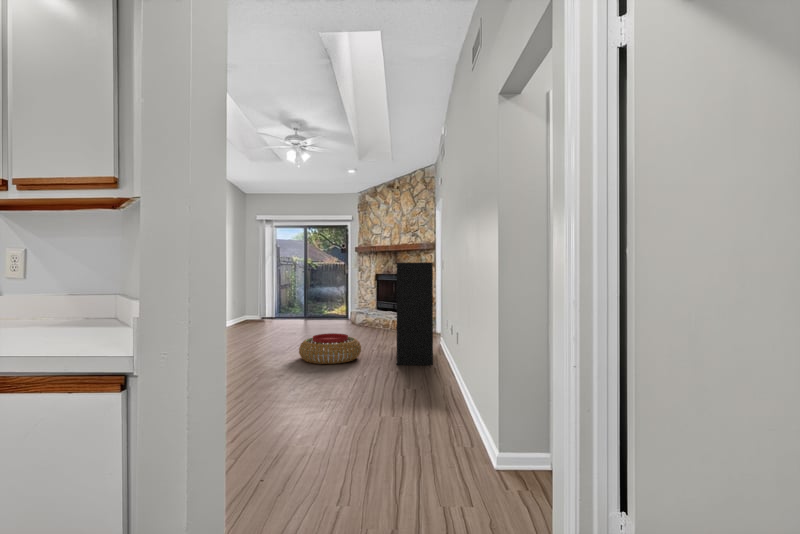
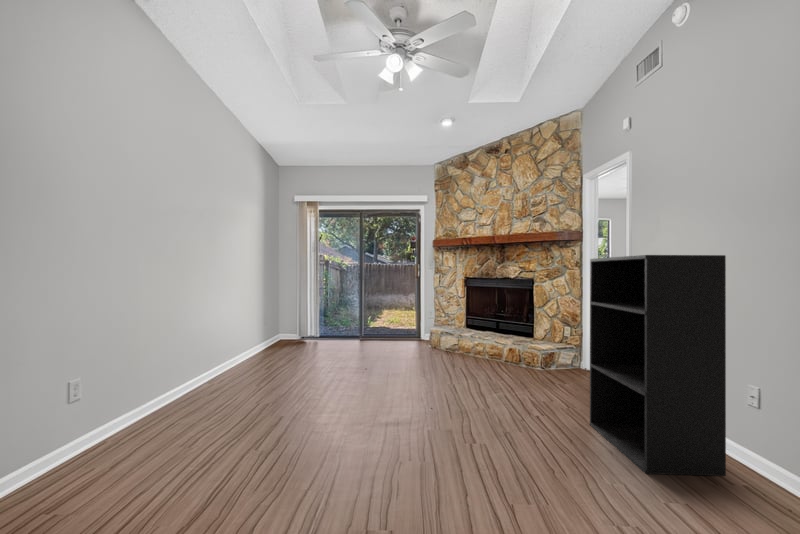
pouf: present [299,333,361,364] -> none [423,391,549,469]

